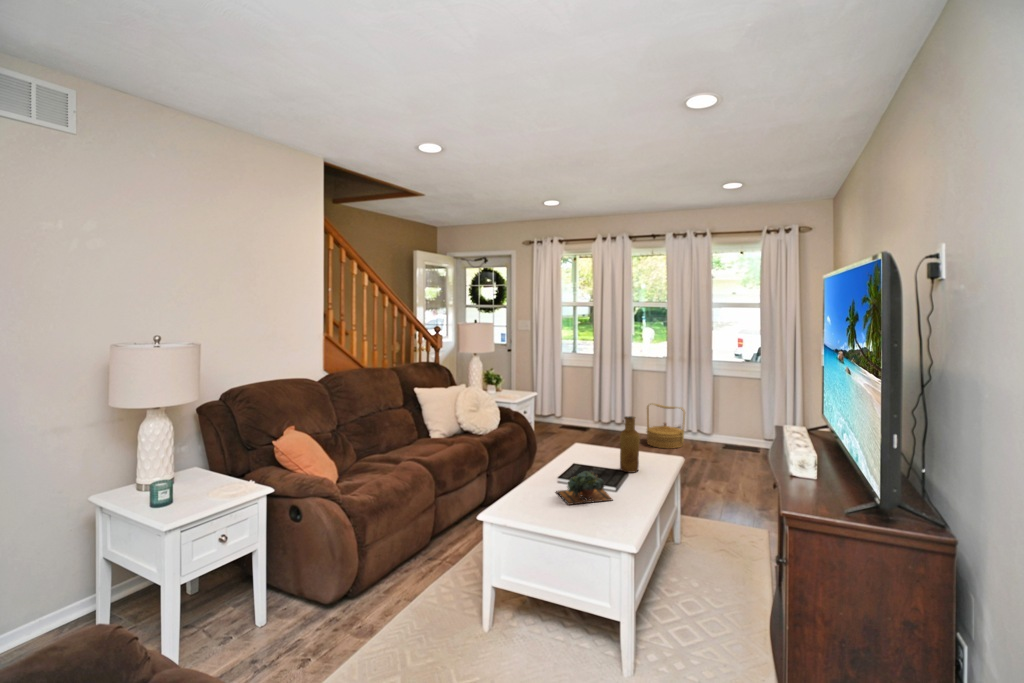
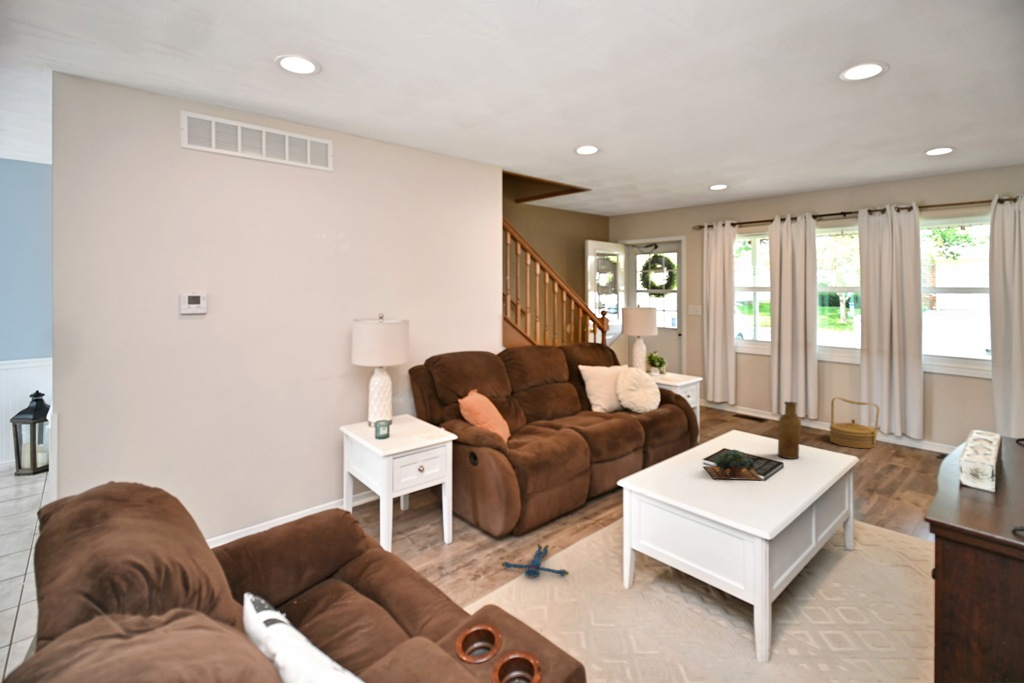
plush toy: none [335,604,419,651] -> present [502,544,569,576]

